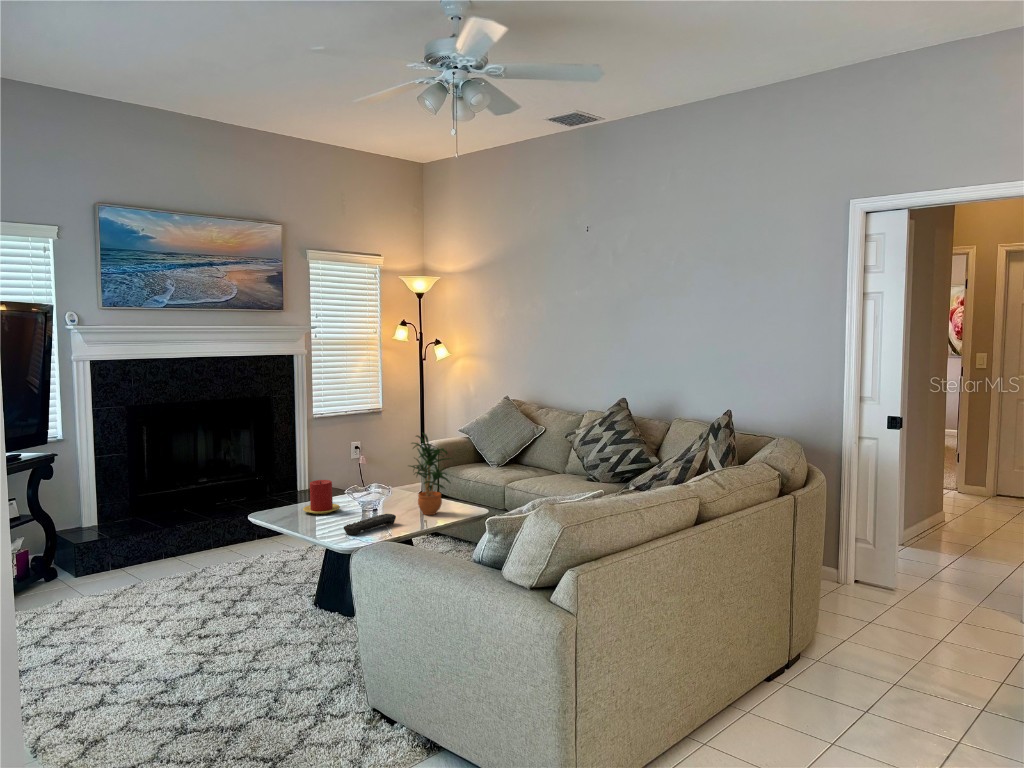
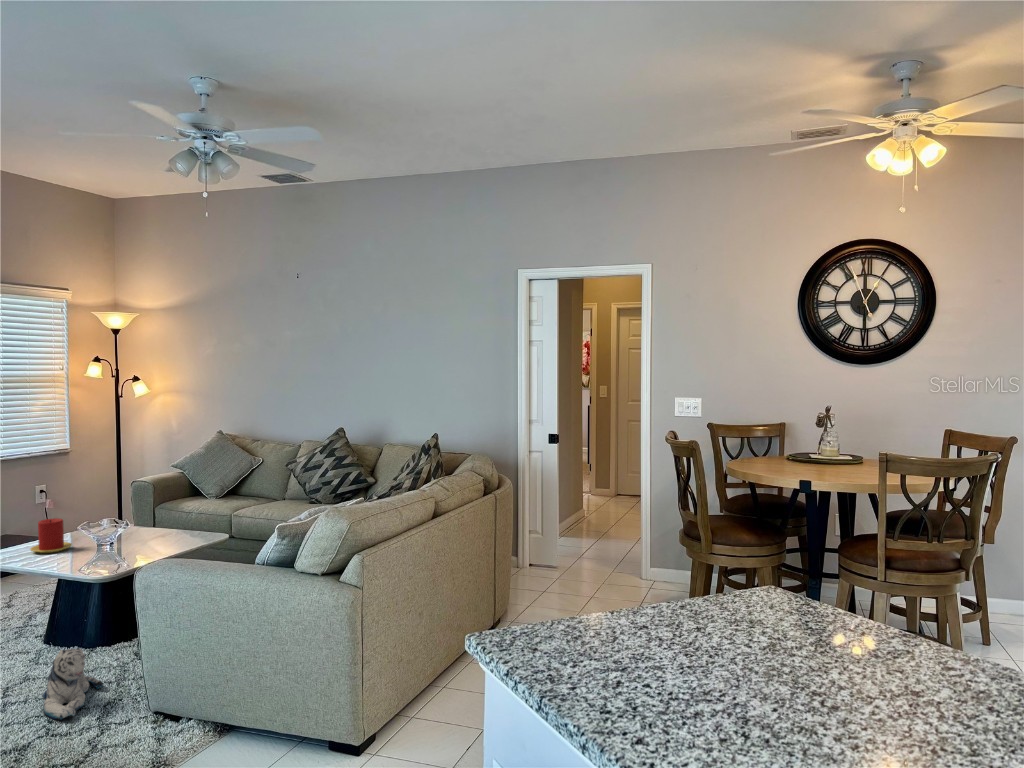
potted plant: present [411,433,451,515] -> none [149,465,196,543]
remote control: present [344,514,396,535] -> none [94,544,143,566]
plush toy: none [278,622,340,697] -> present [42,648,103,720]

